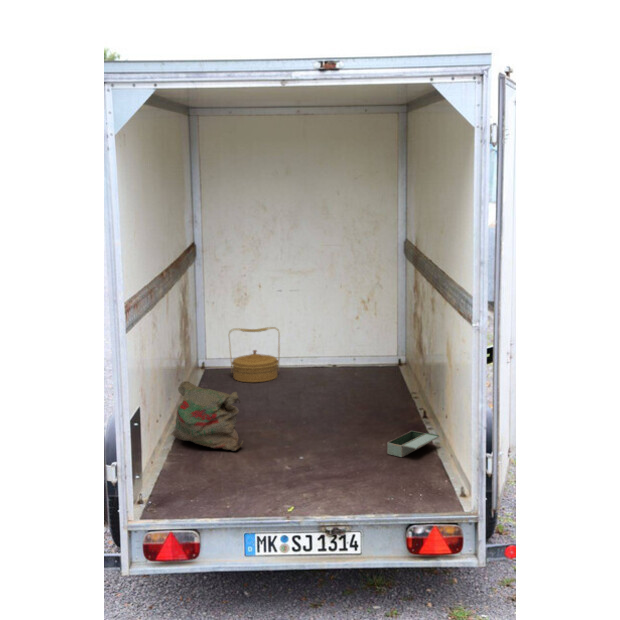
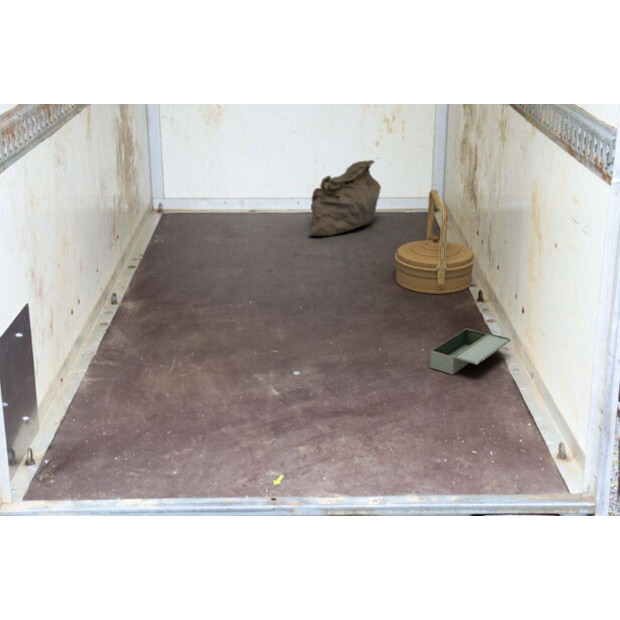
woven basket: present [229,327,280,382] -> present [395,190,475,294]
bag: present [172,381,243,451] -> present [309,160,381,236]

